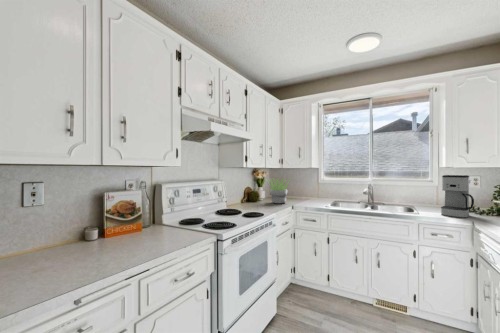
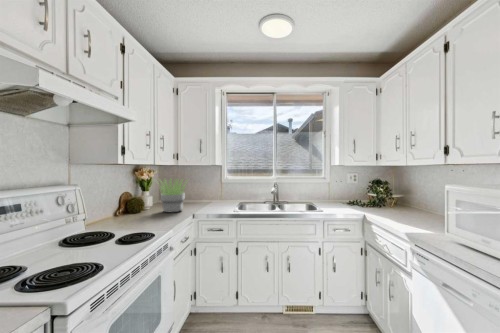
coffee maker: present [441,175,474,218] -> none [339,171,363,211]

